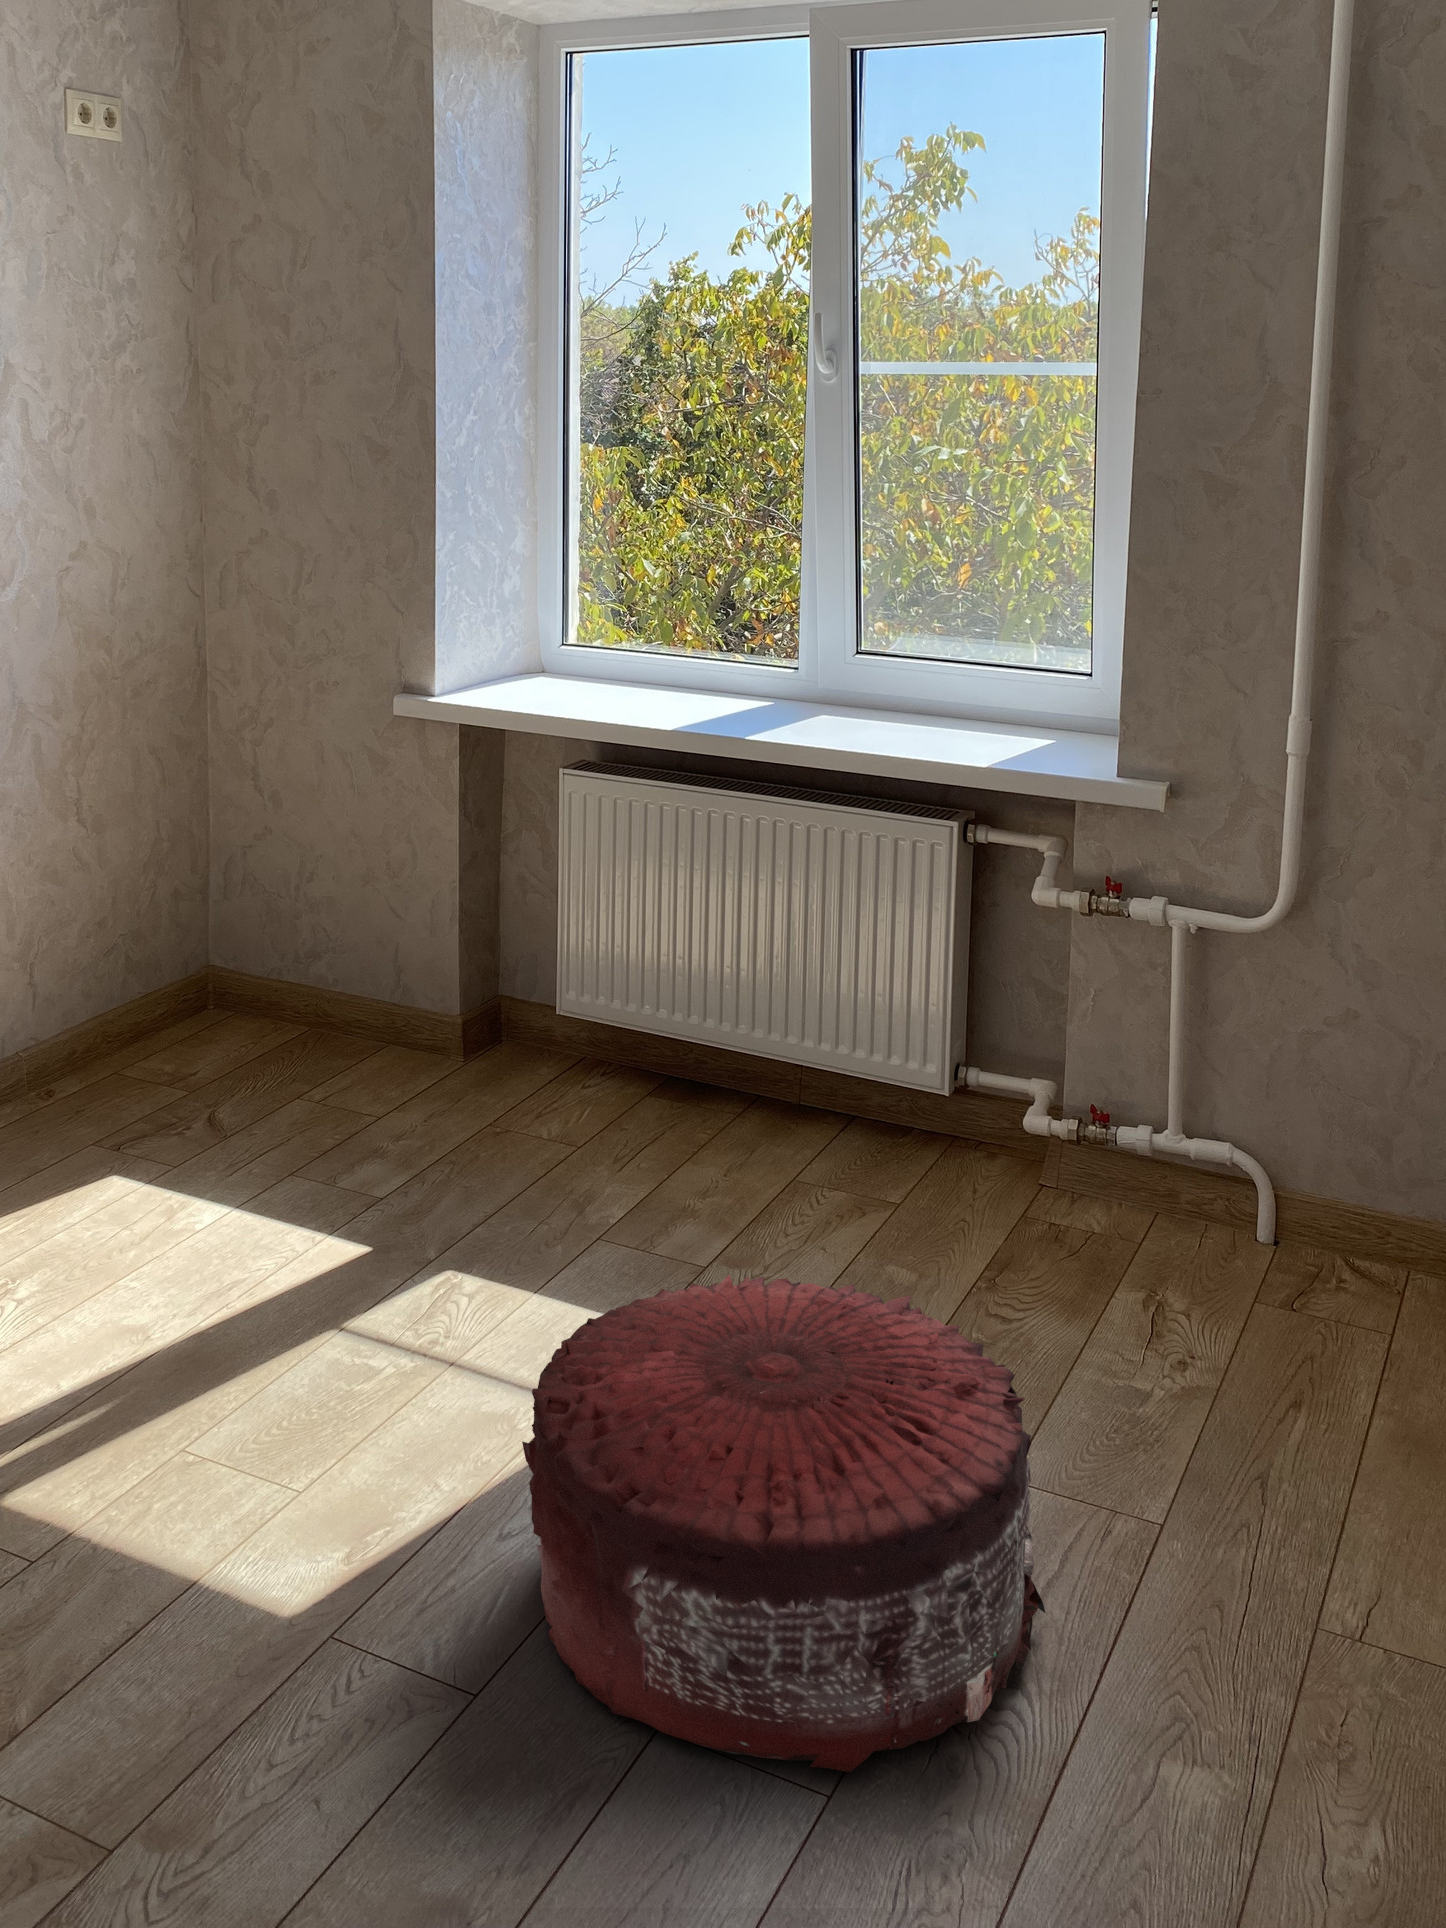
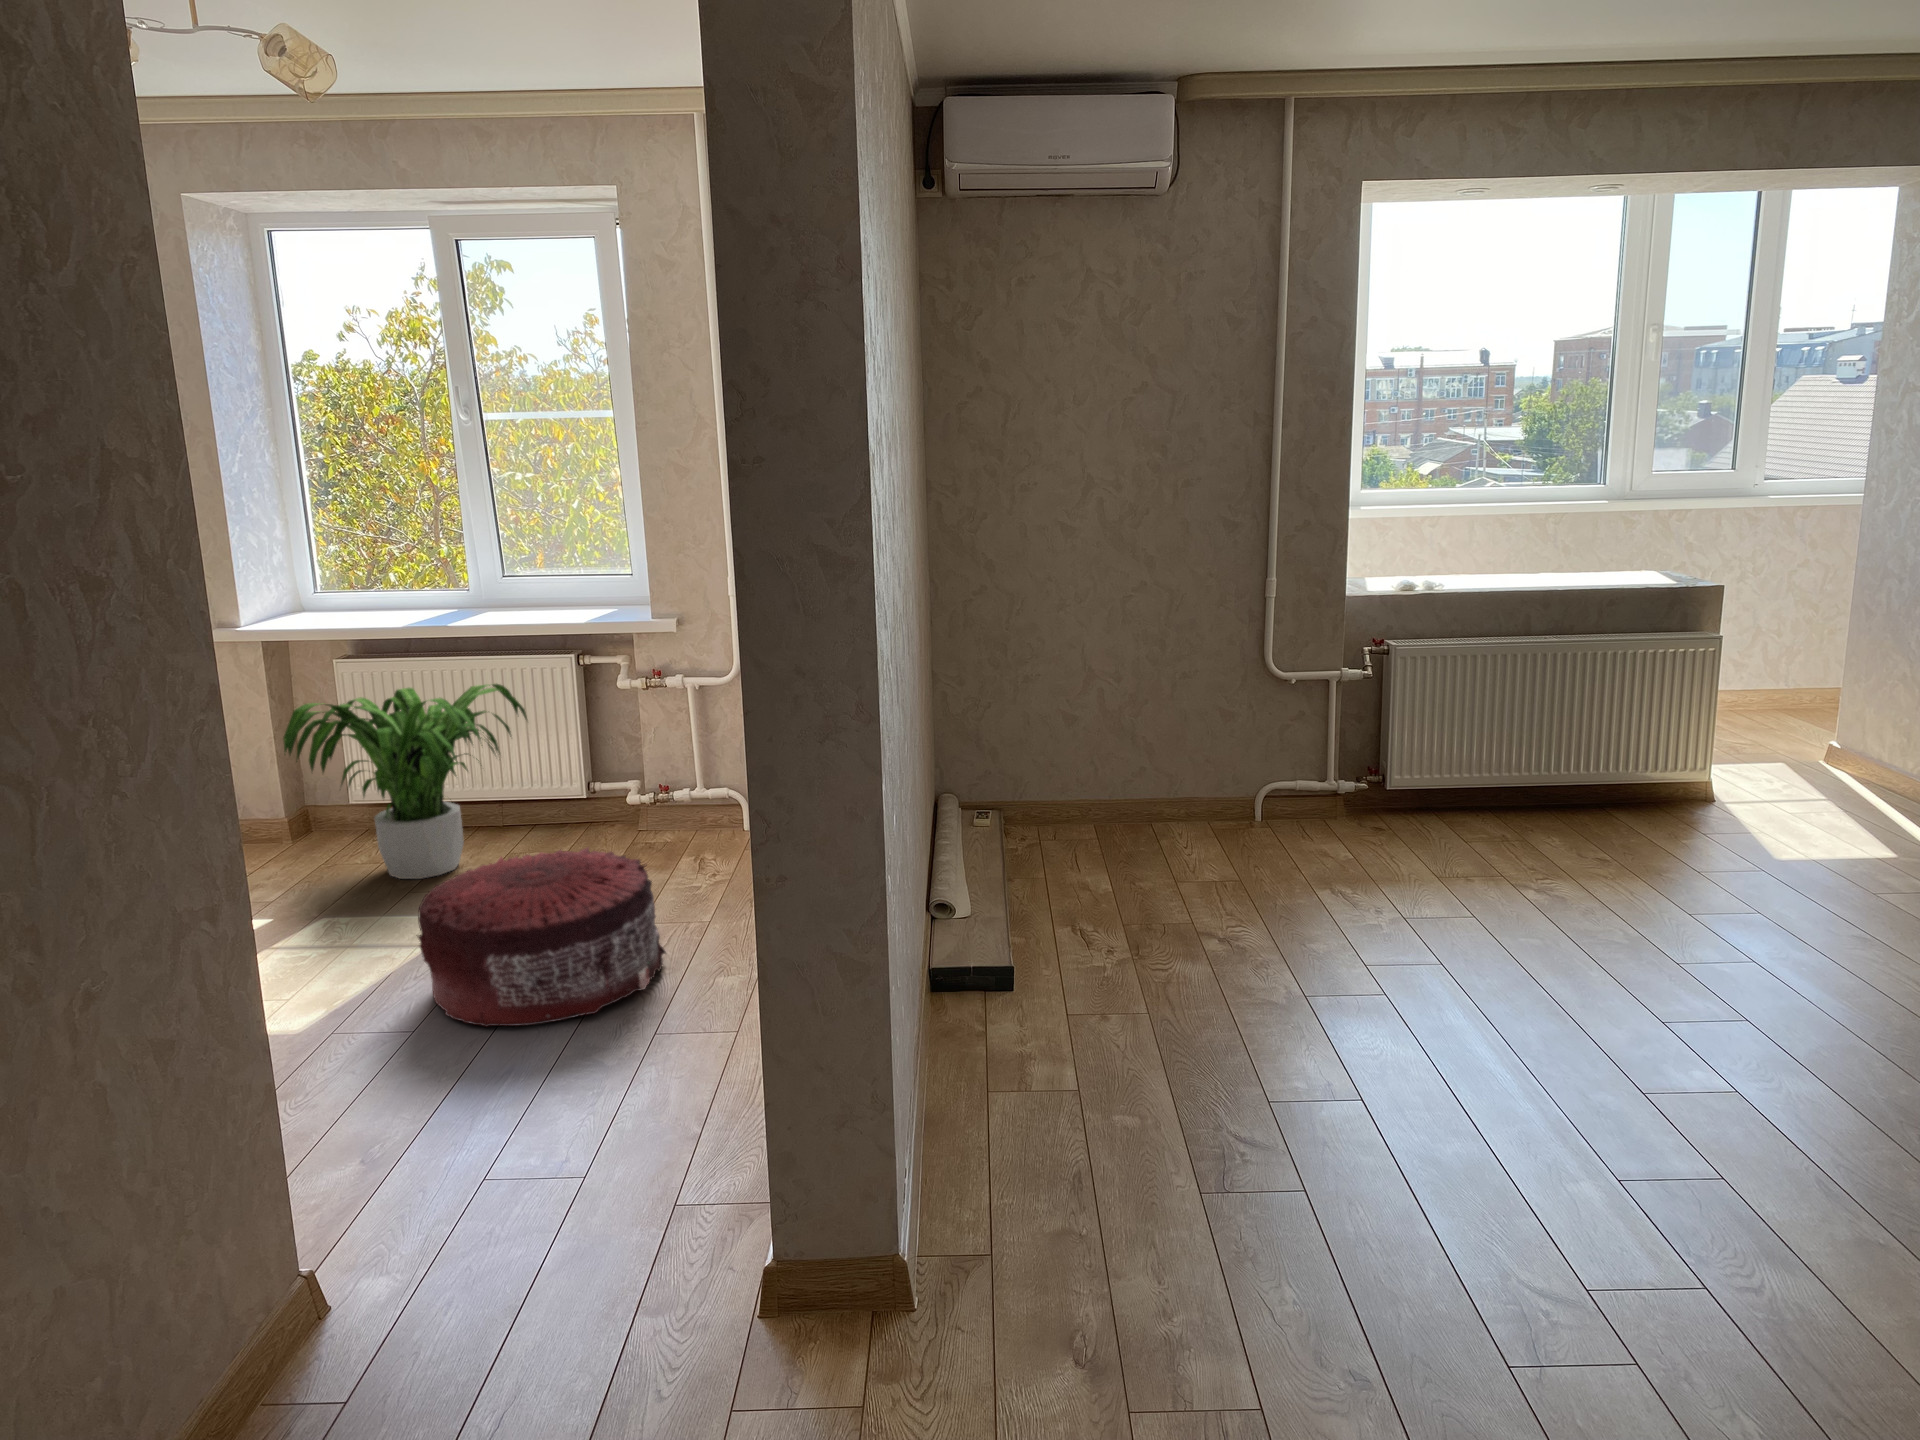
potted plant: none [428,842,854,1205] -> present [283,684,527,879]

